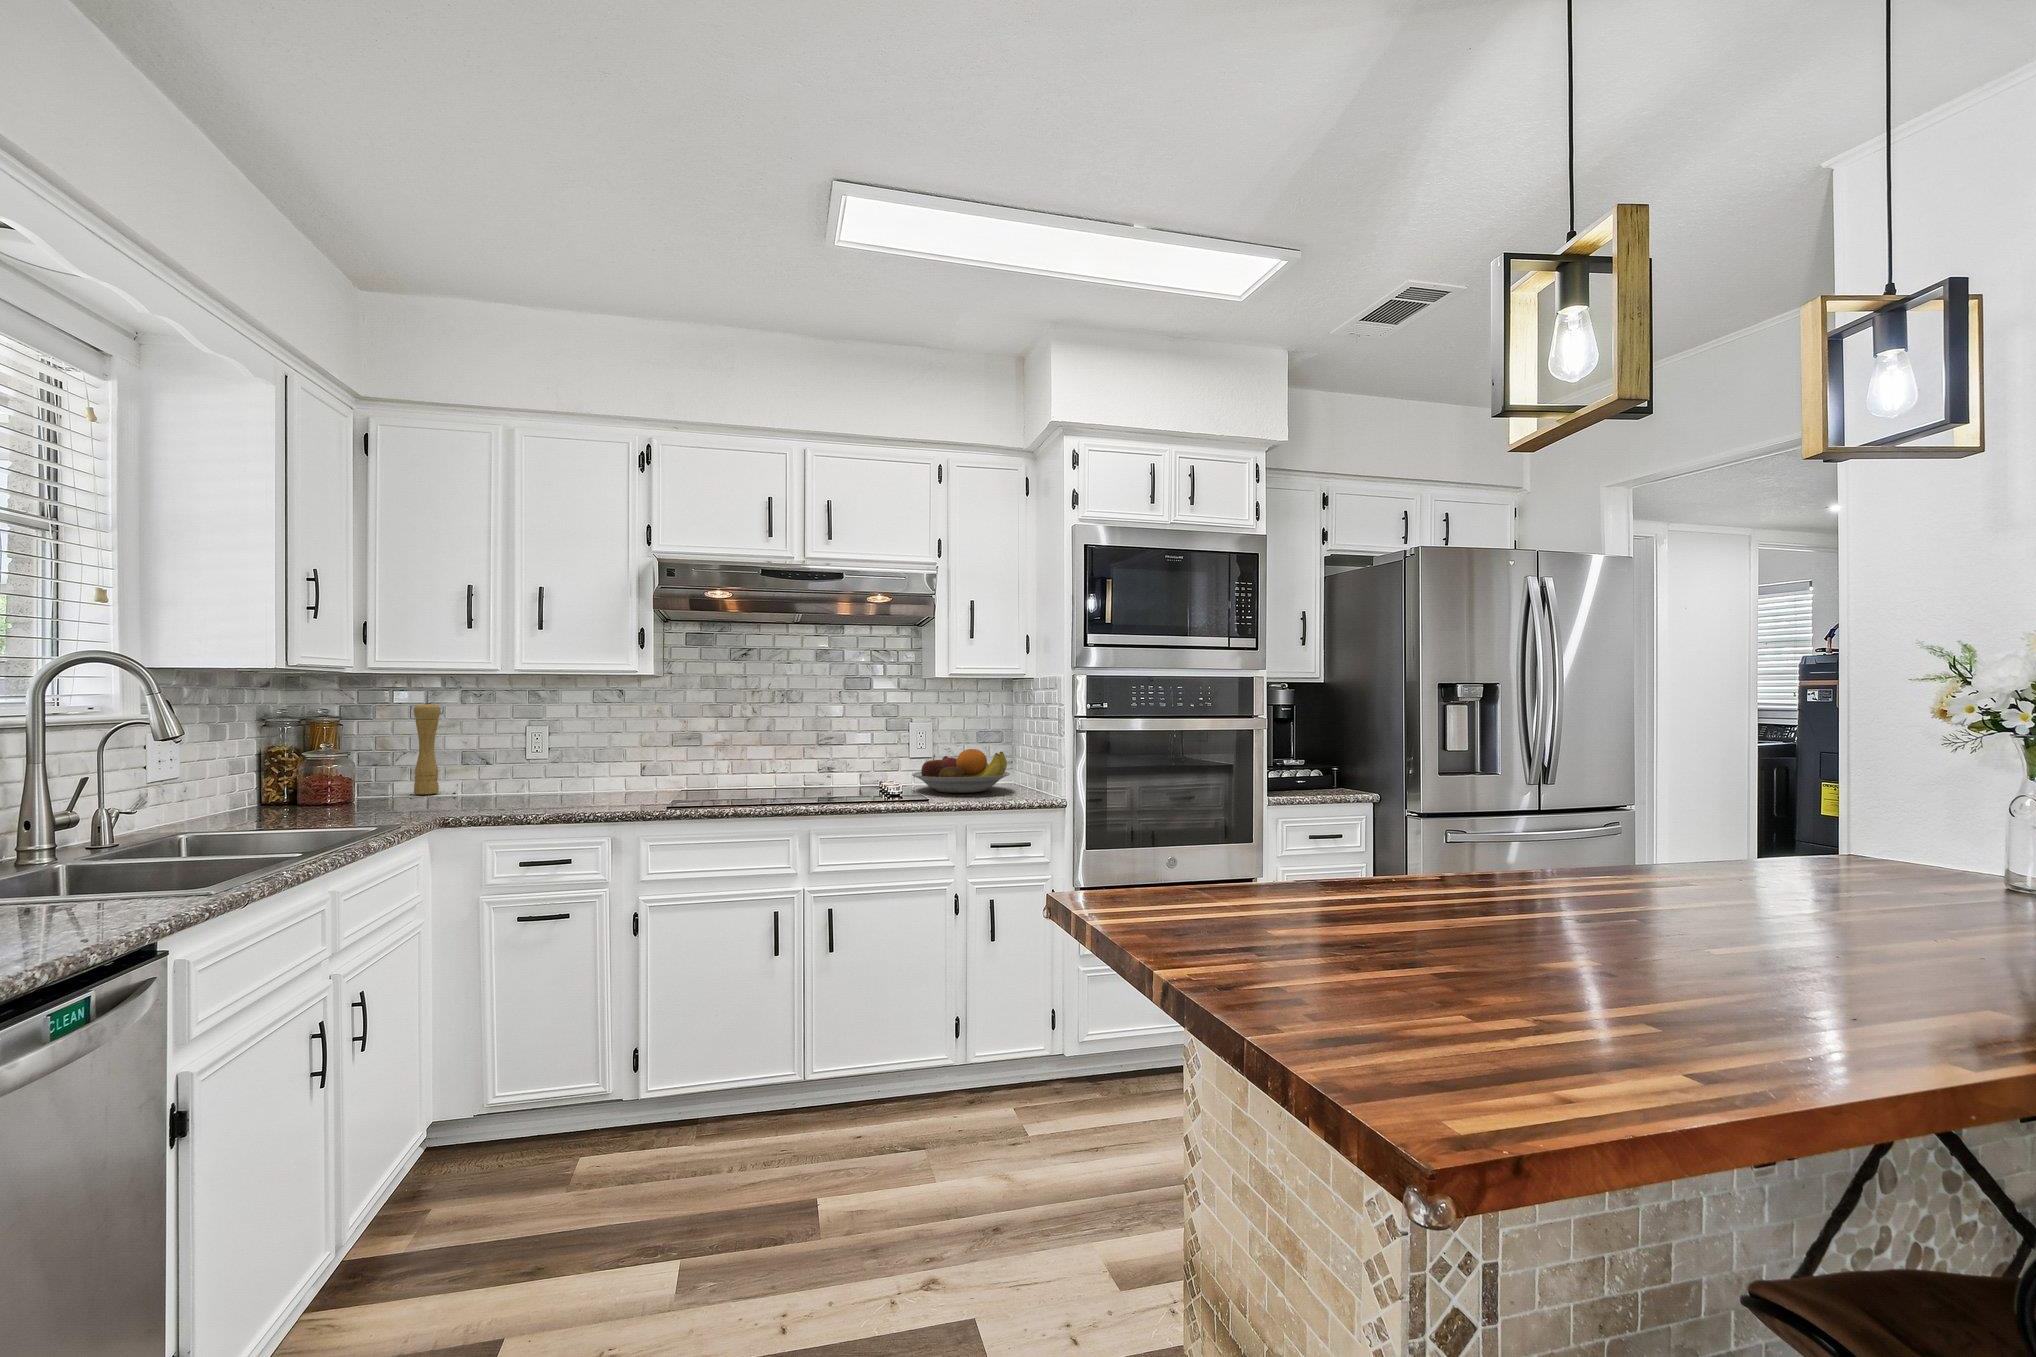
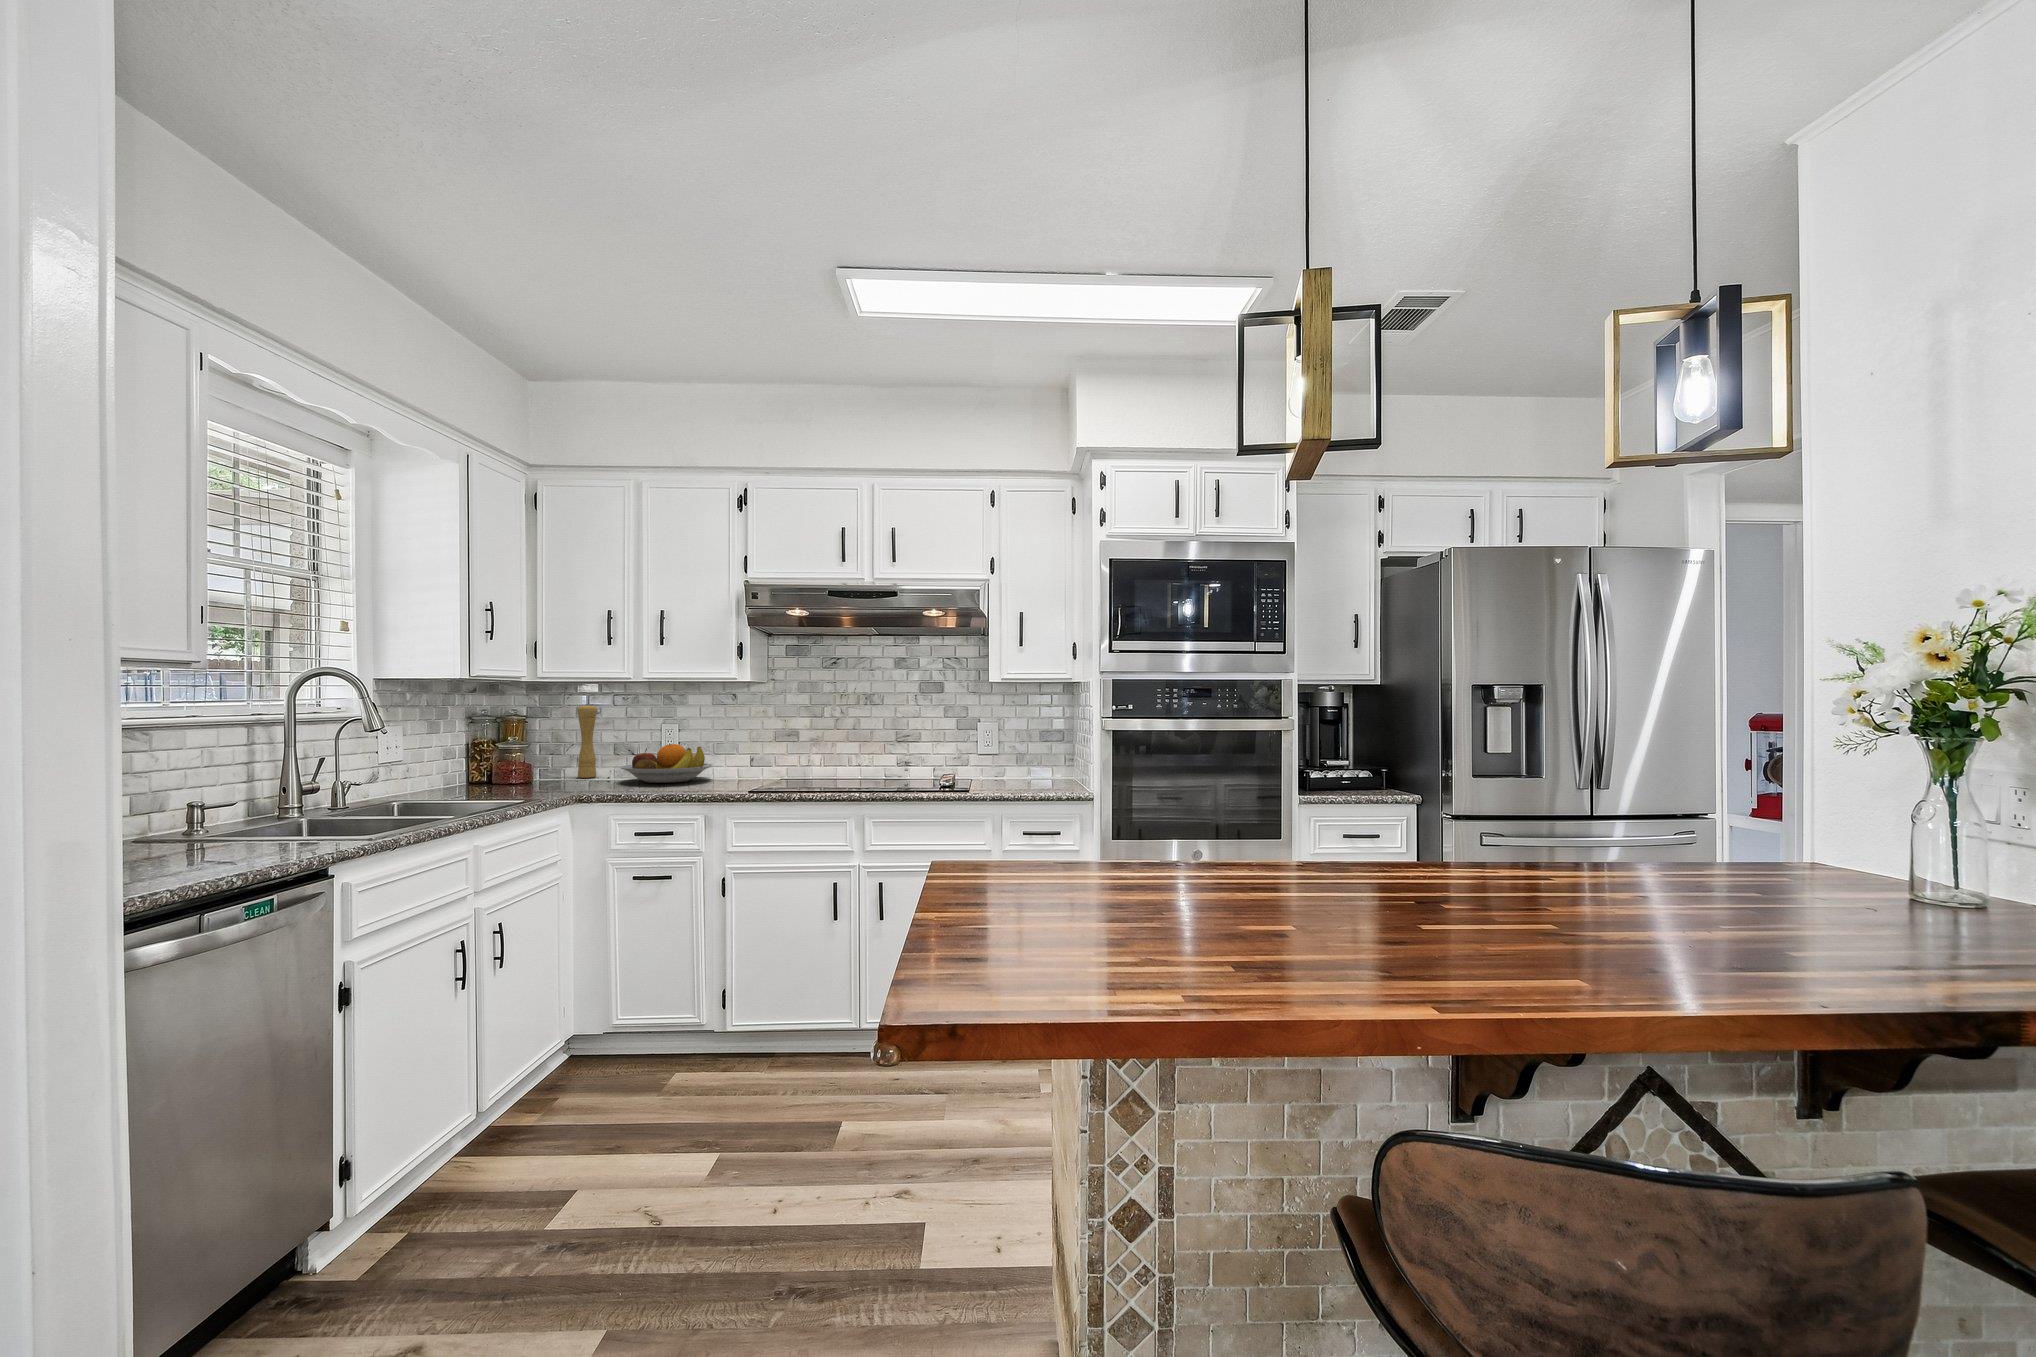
fruit bowl: present [912,749,1010,793] -> present [620,744,712,783]

